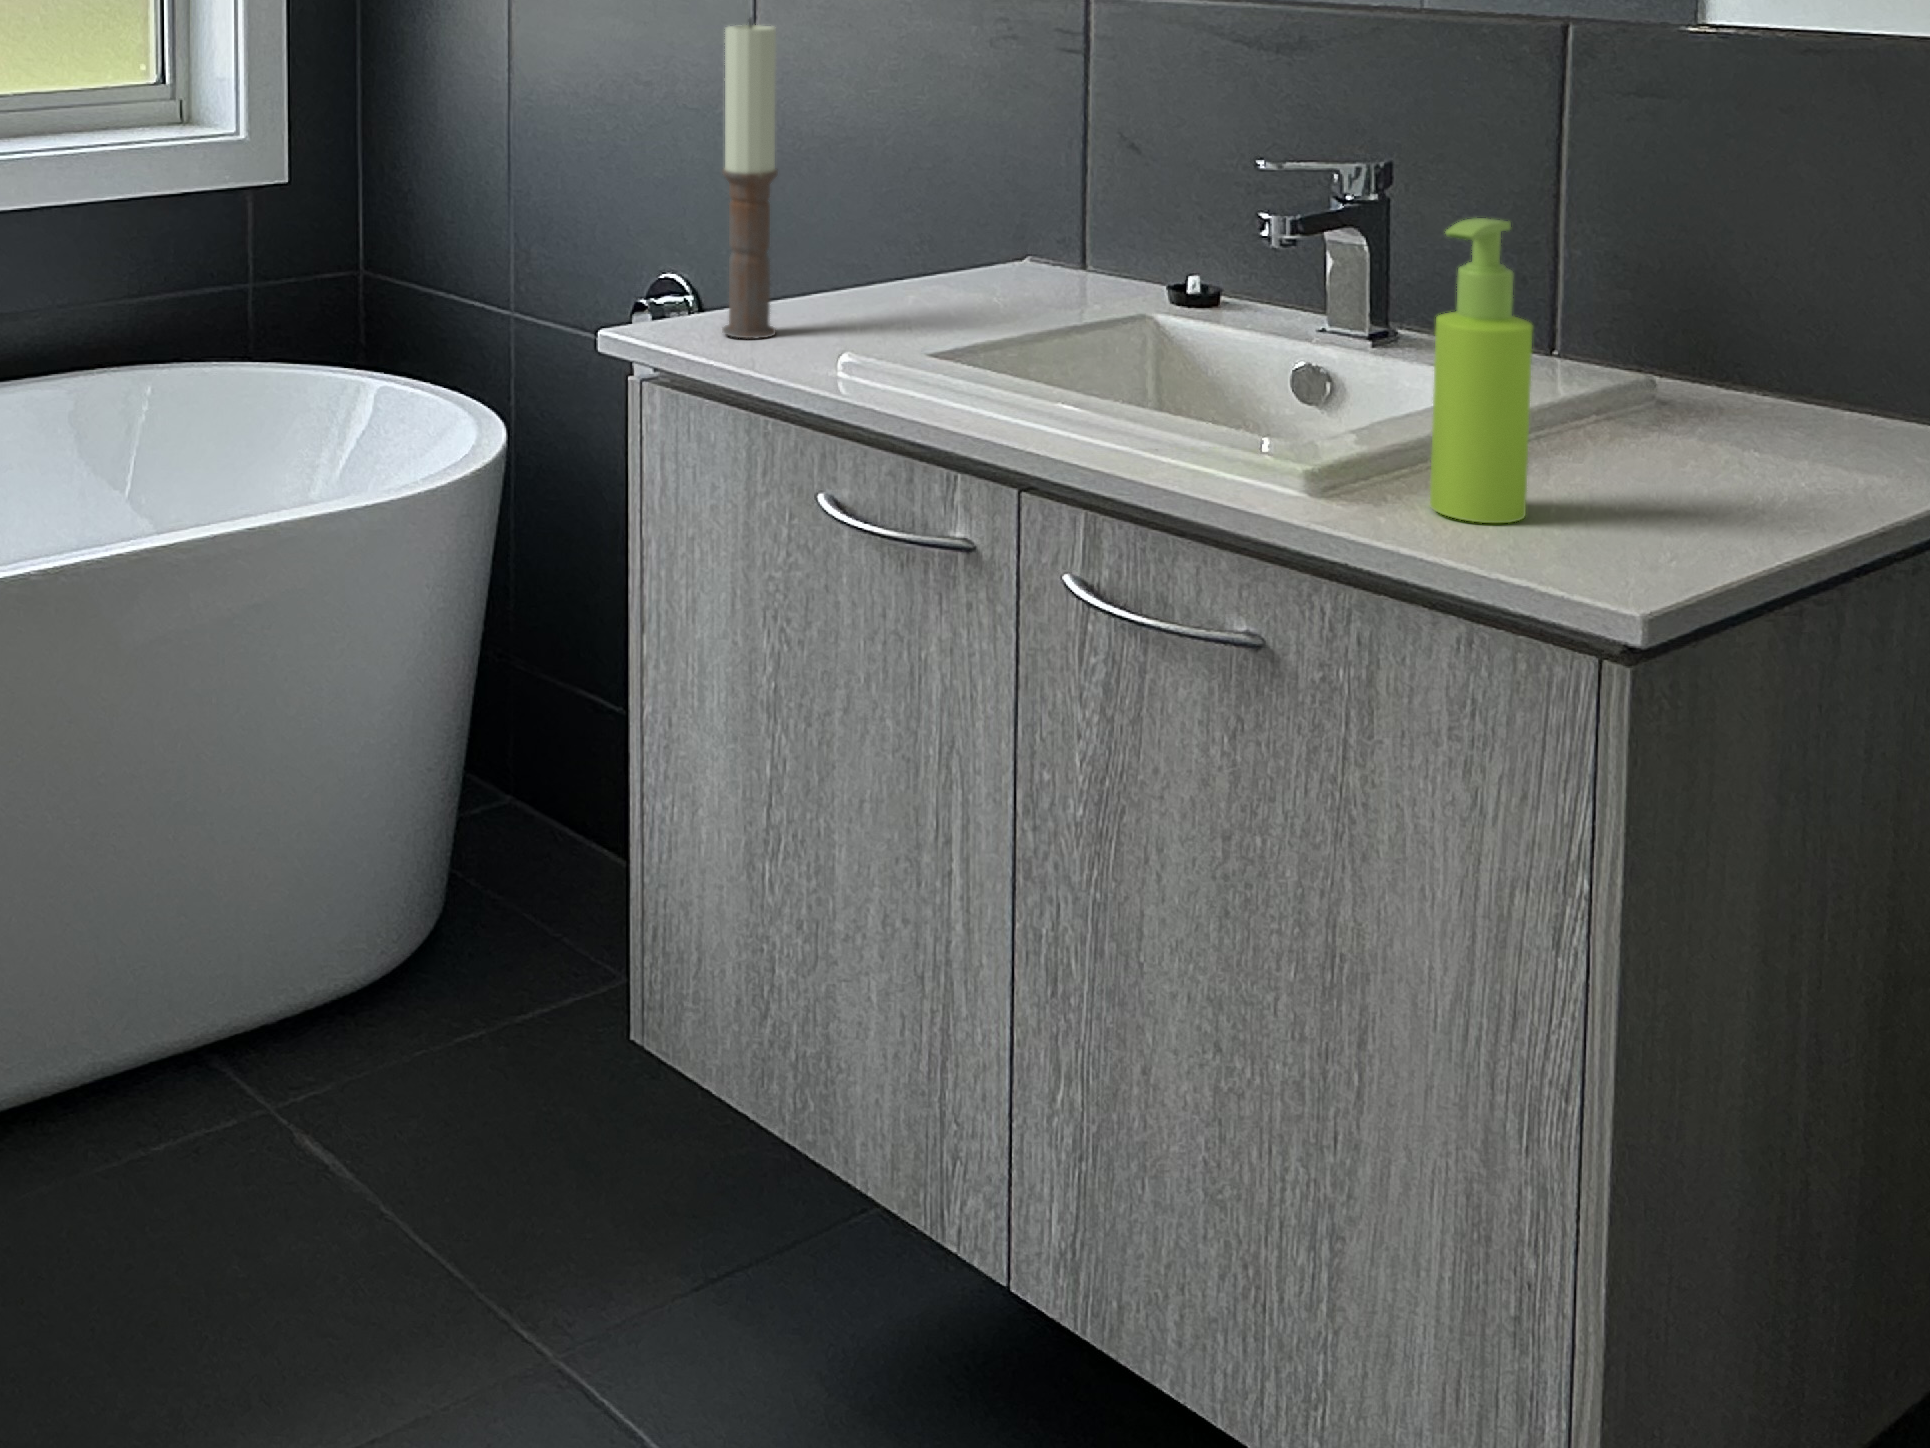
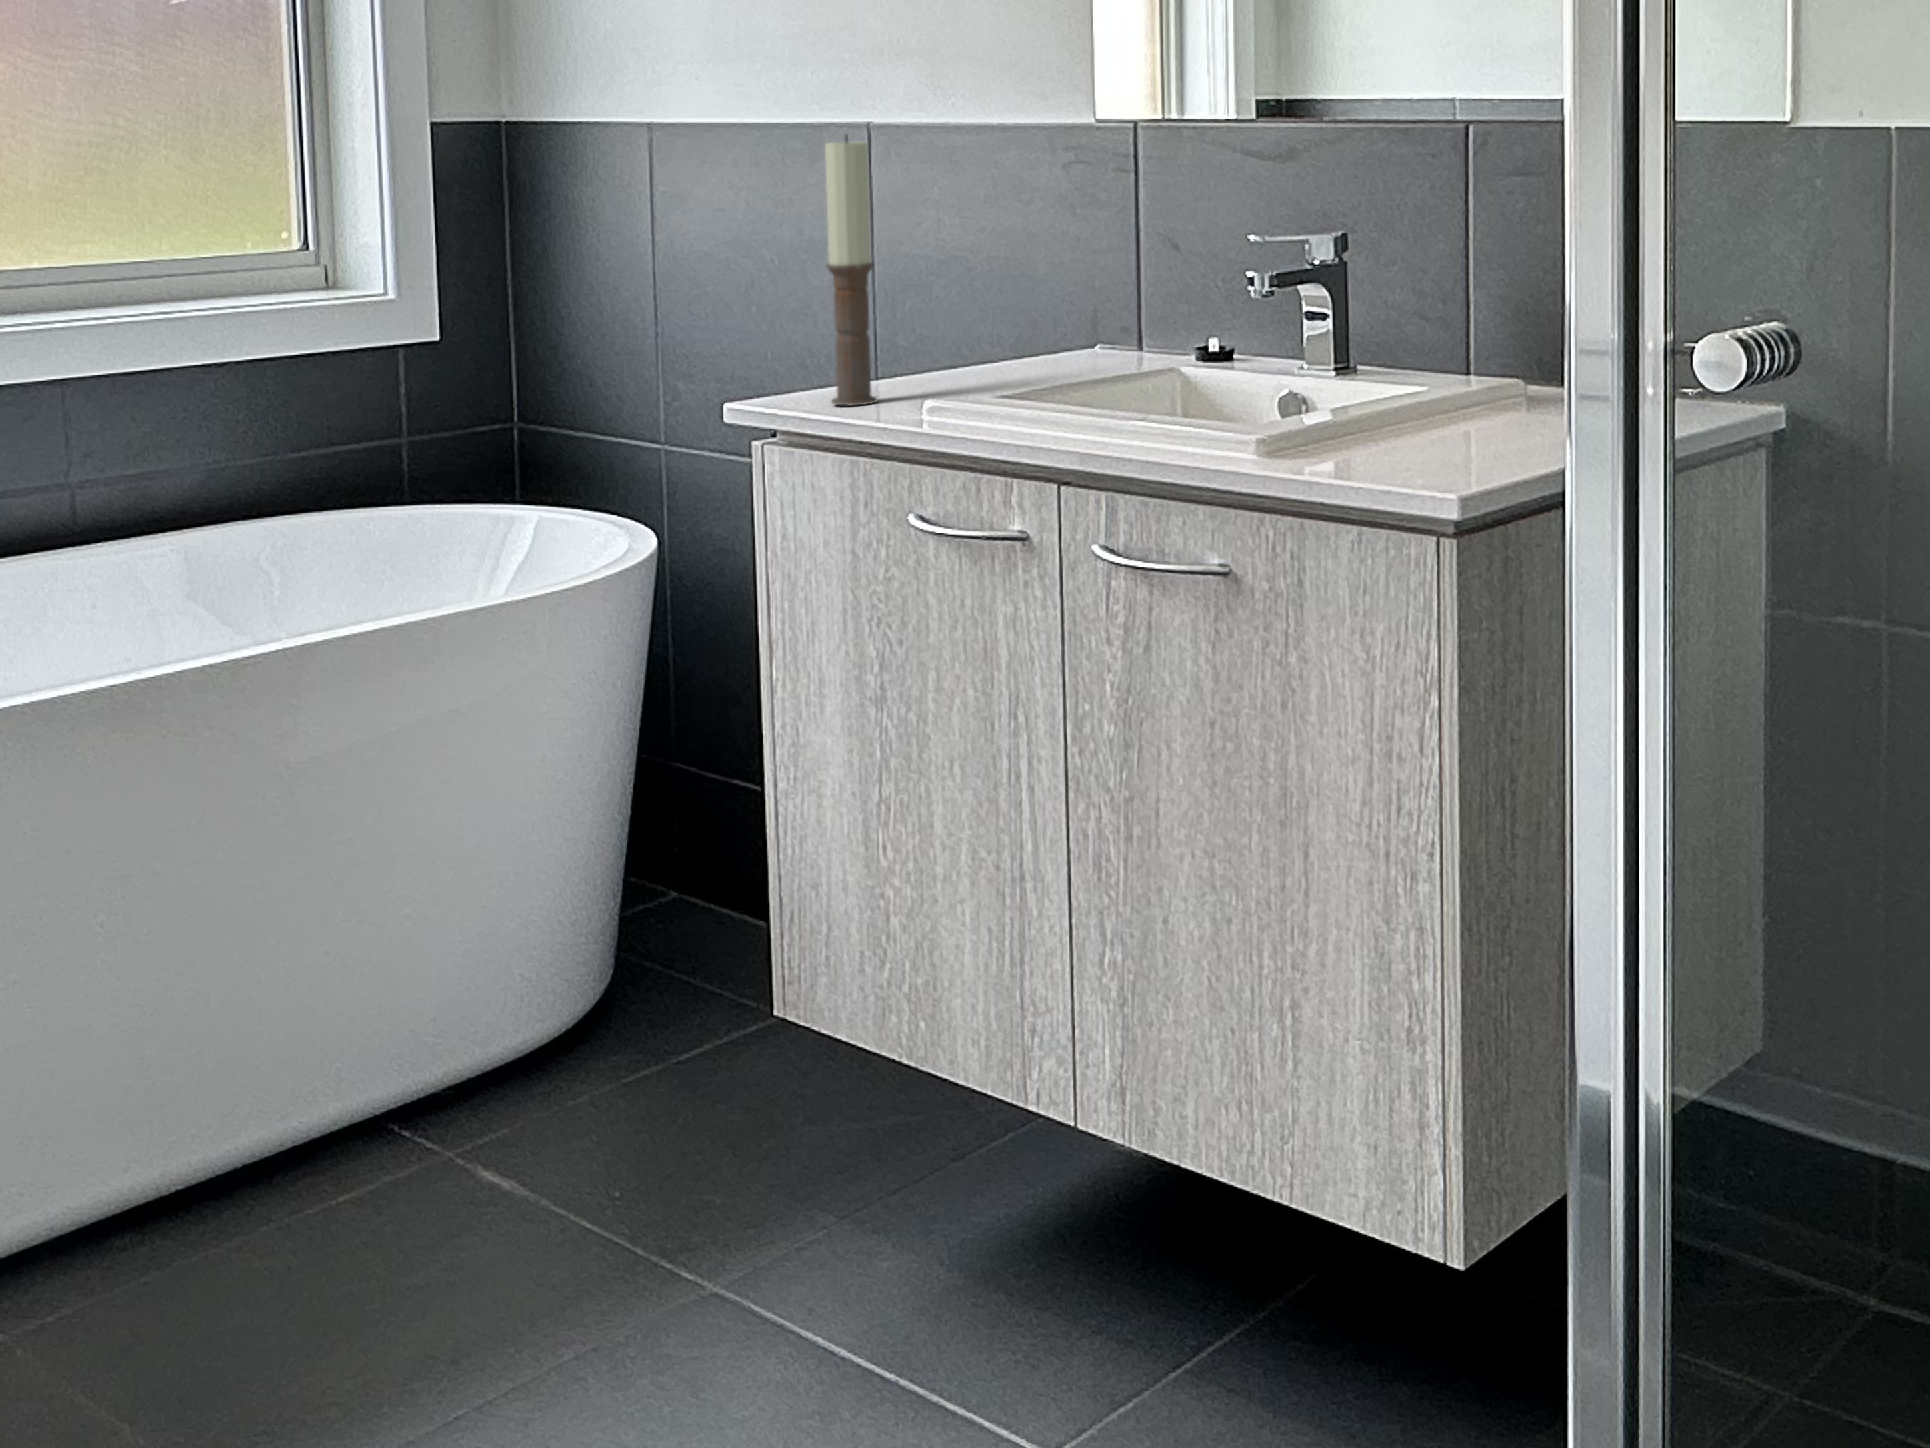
soap dispenser: present [1430,218,1532,523] -> none [1340,241,1406,462]

